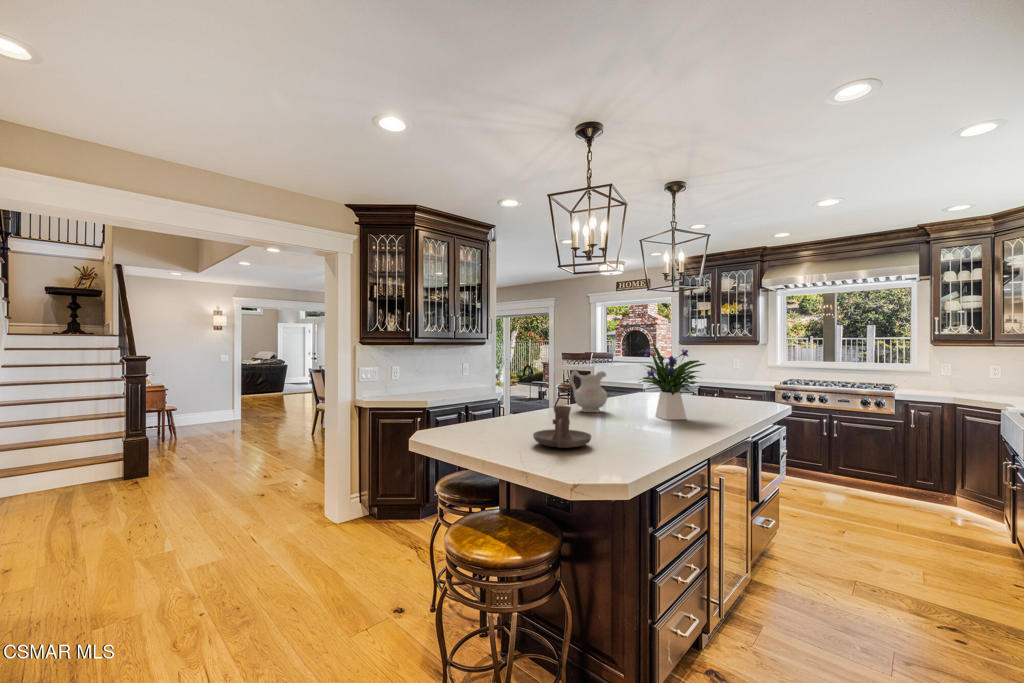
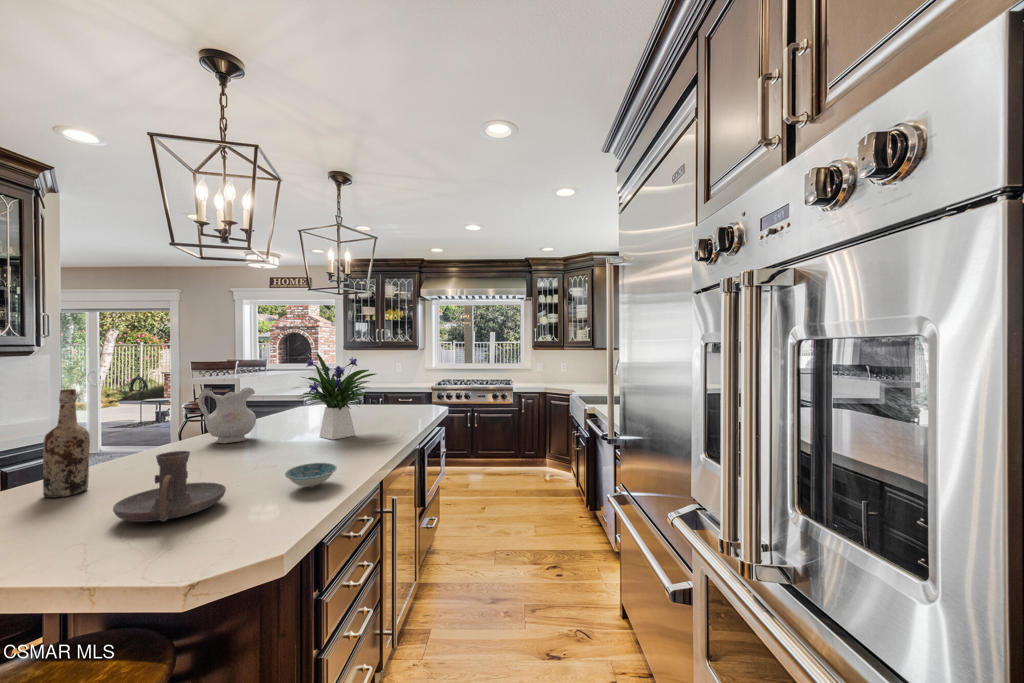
wine bottle: none [498,363,517,428] -> present [43,389,90,498]
ceramic bowl: none [629,430,668,448] -> present [285,463,337,487]

